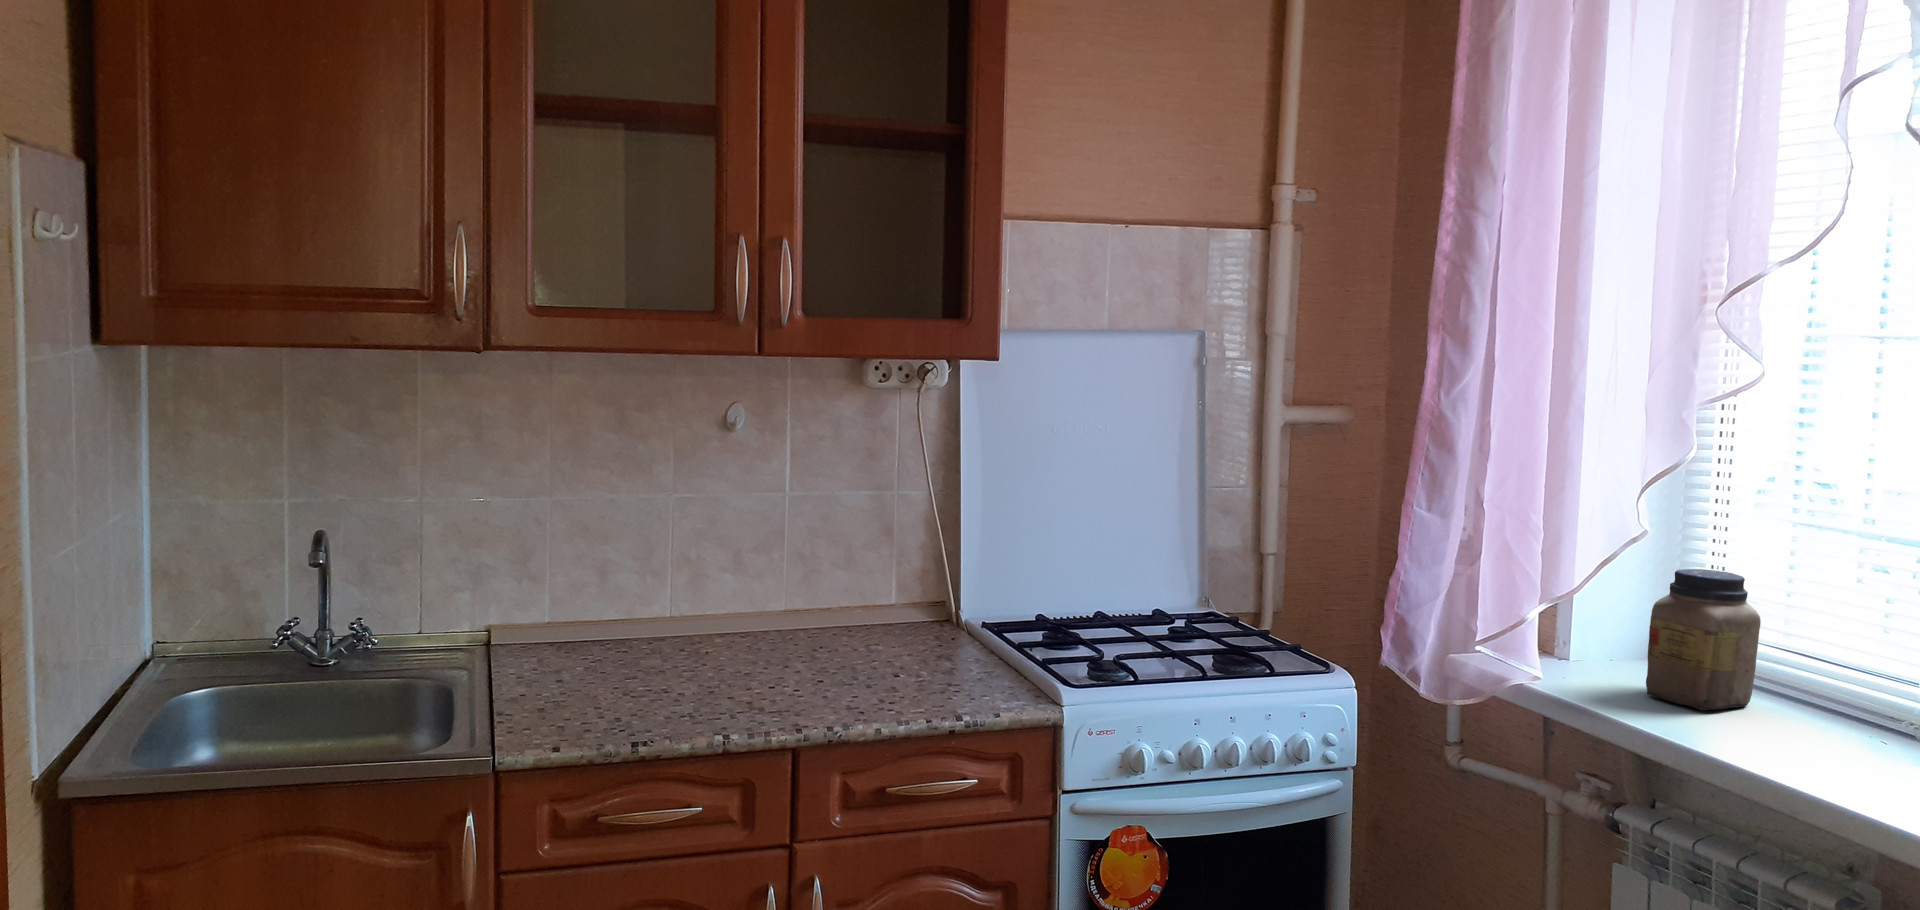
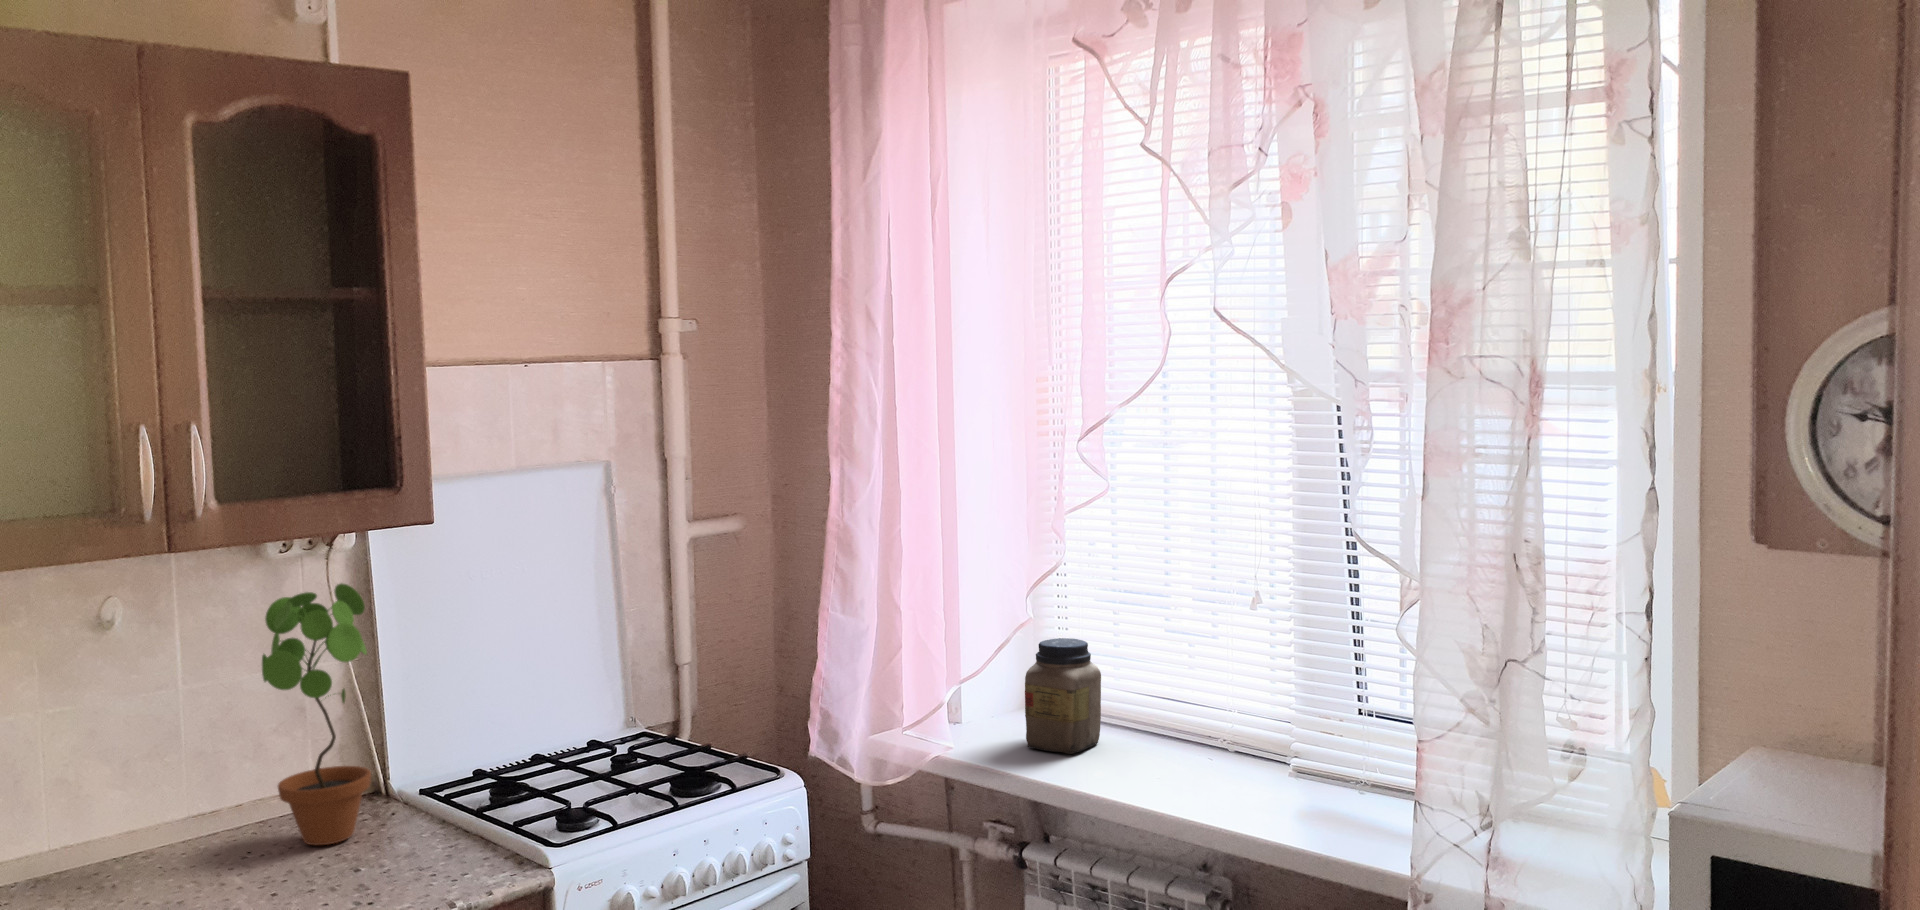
potted plant: none [840,411,936,651] -> present [262,583,371,845]

